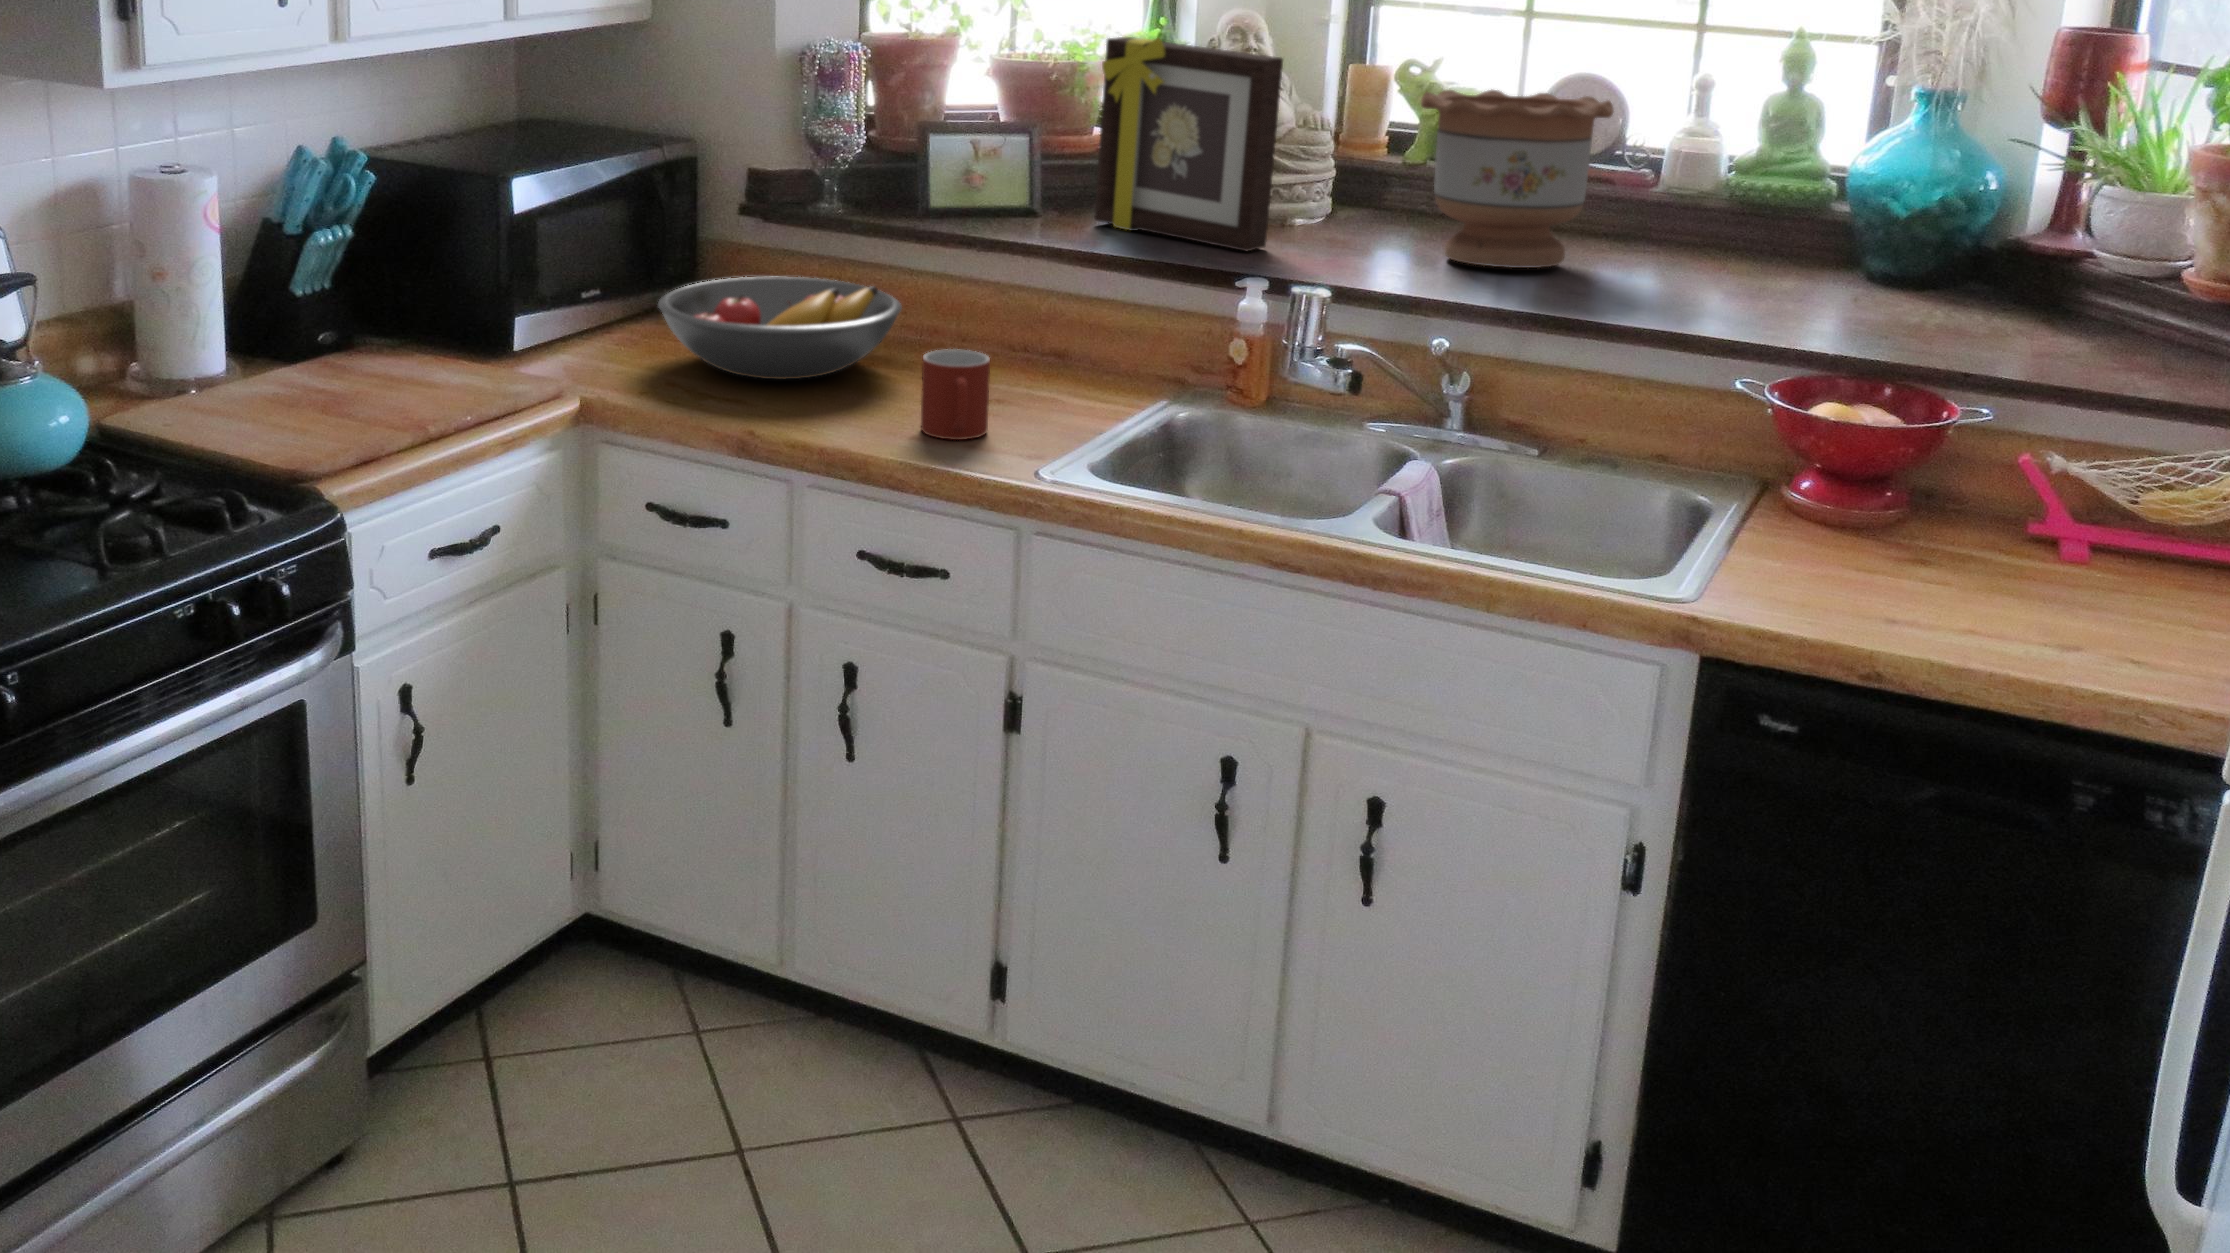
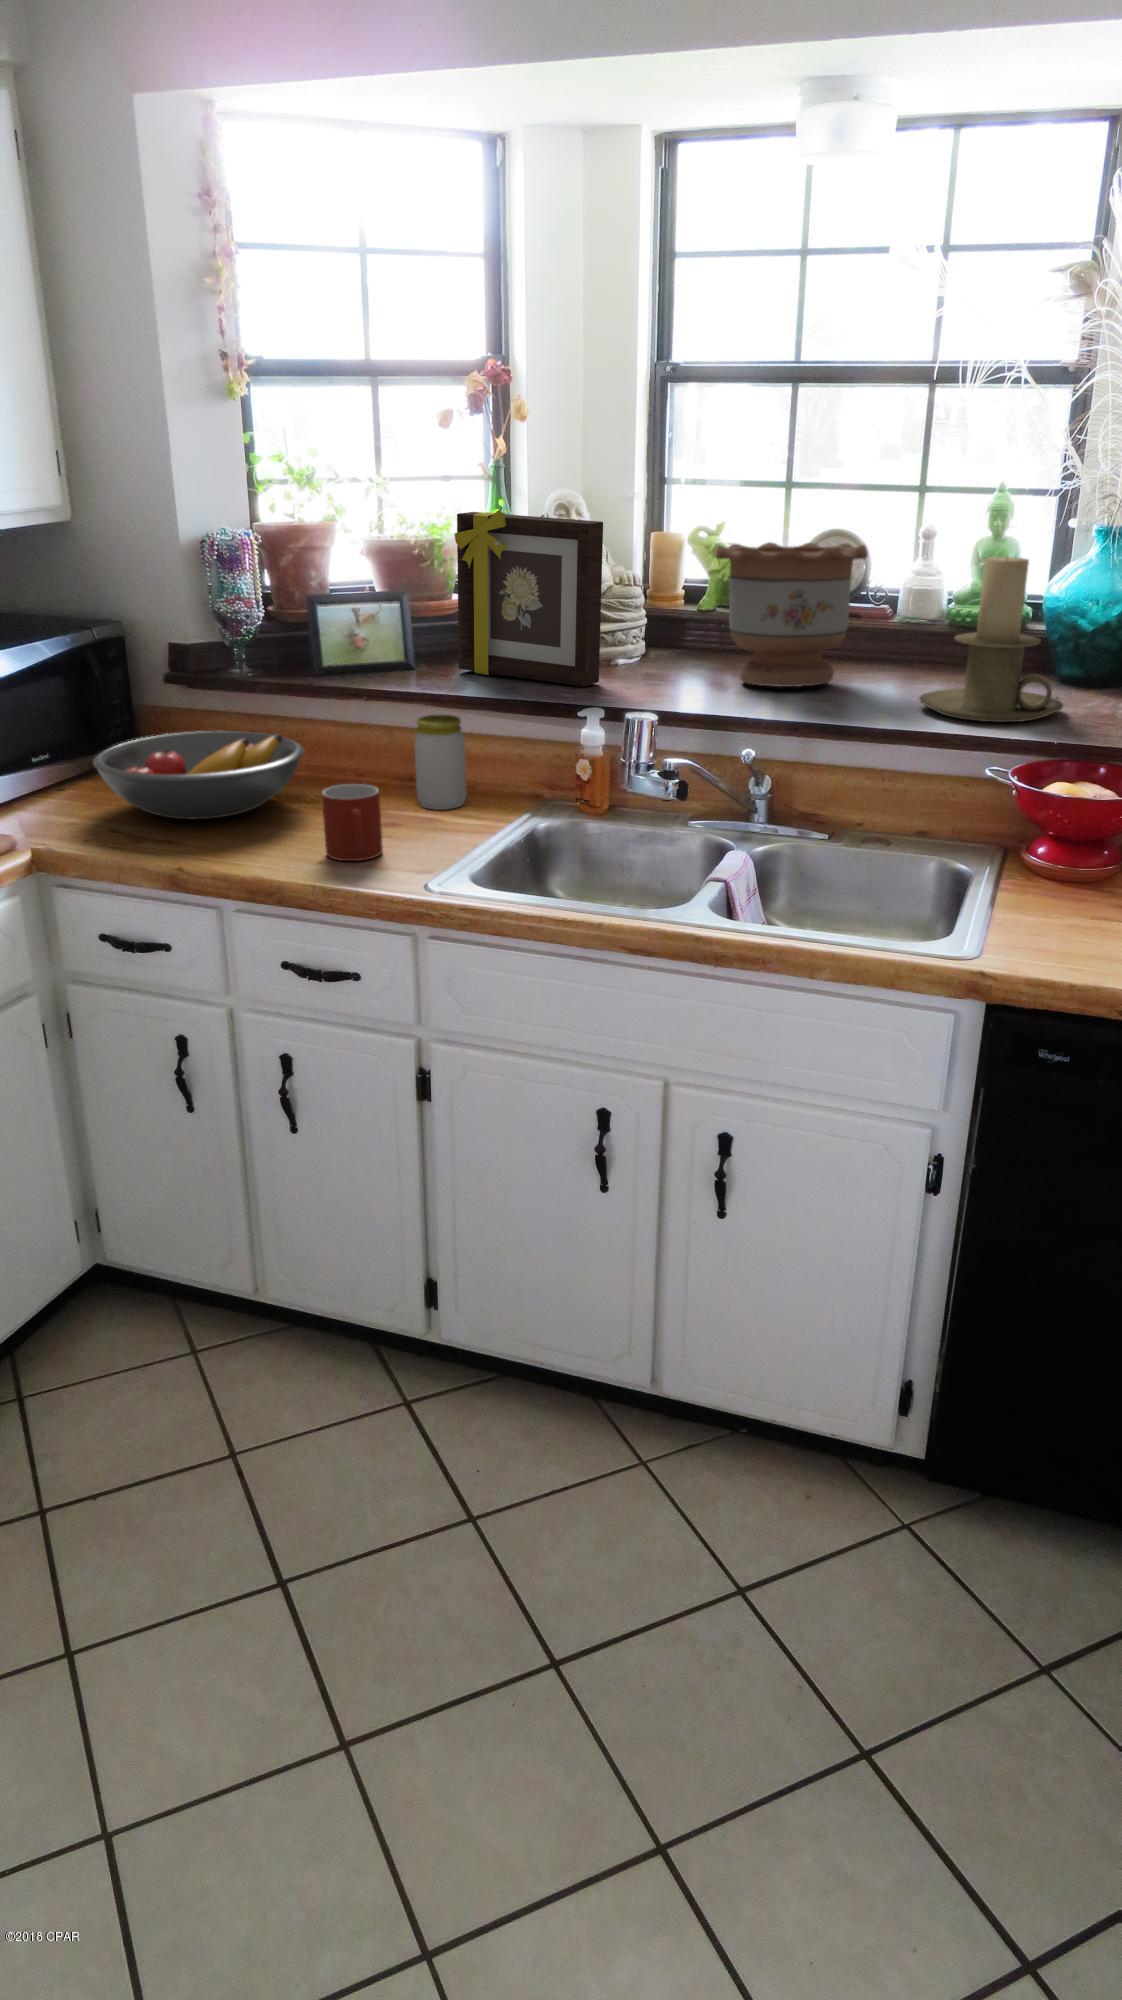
candle holder: none [1667,126,1856,329] -> present [918,557,1063,722]
jar: none [1031,275,1094,388] -> present [415,715,466,810]

